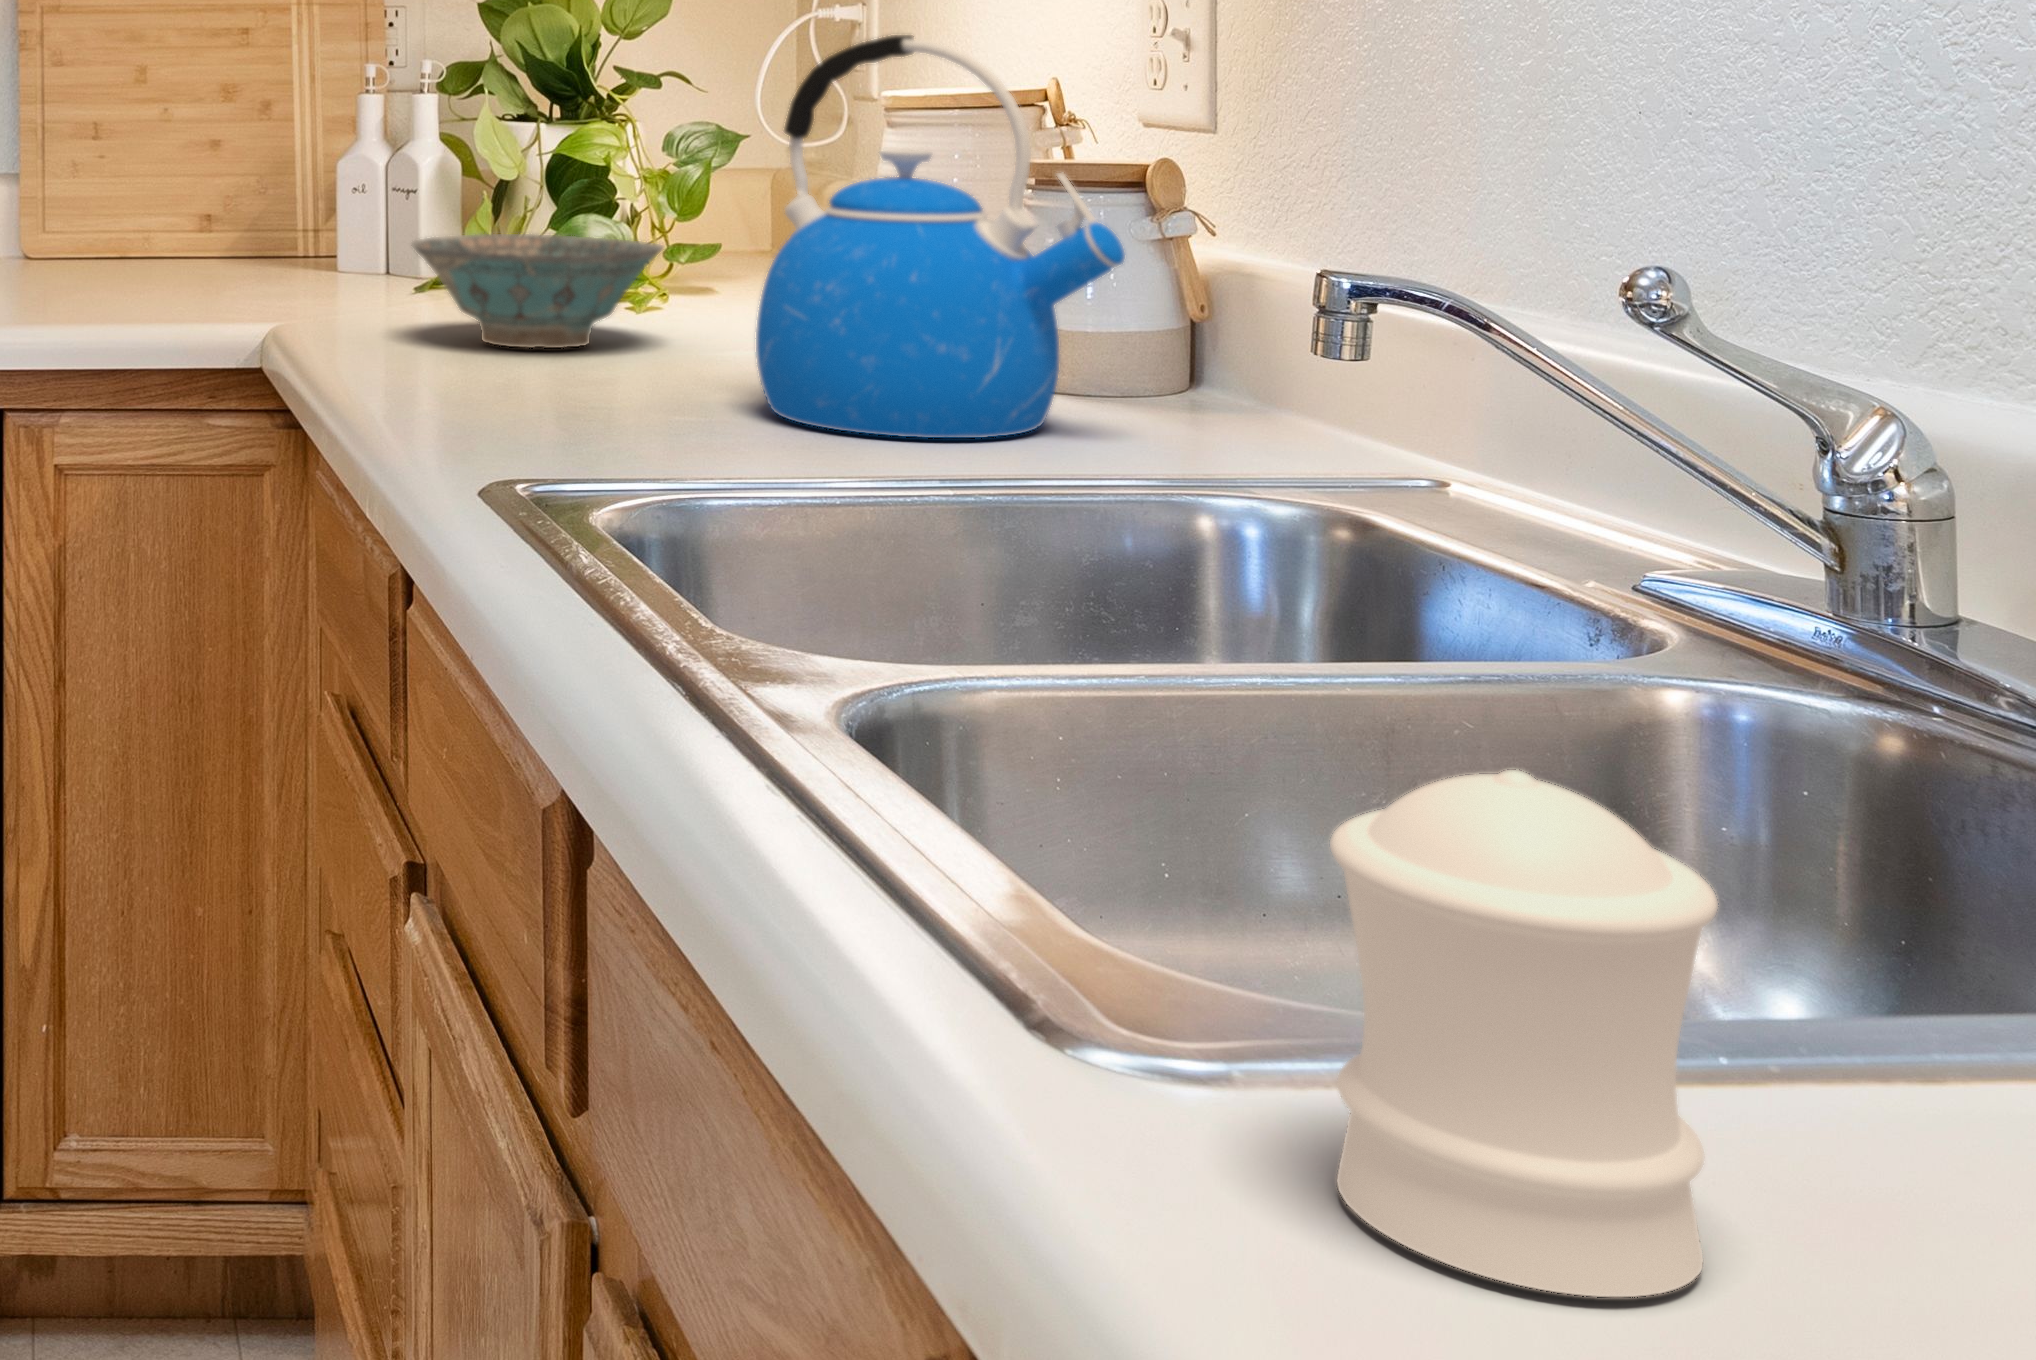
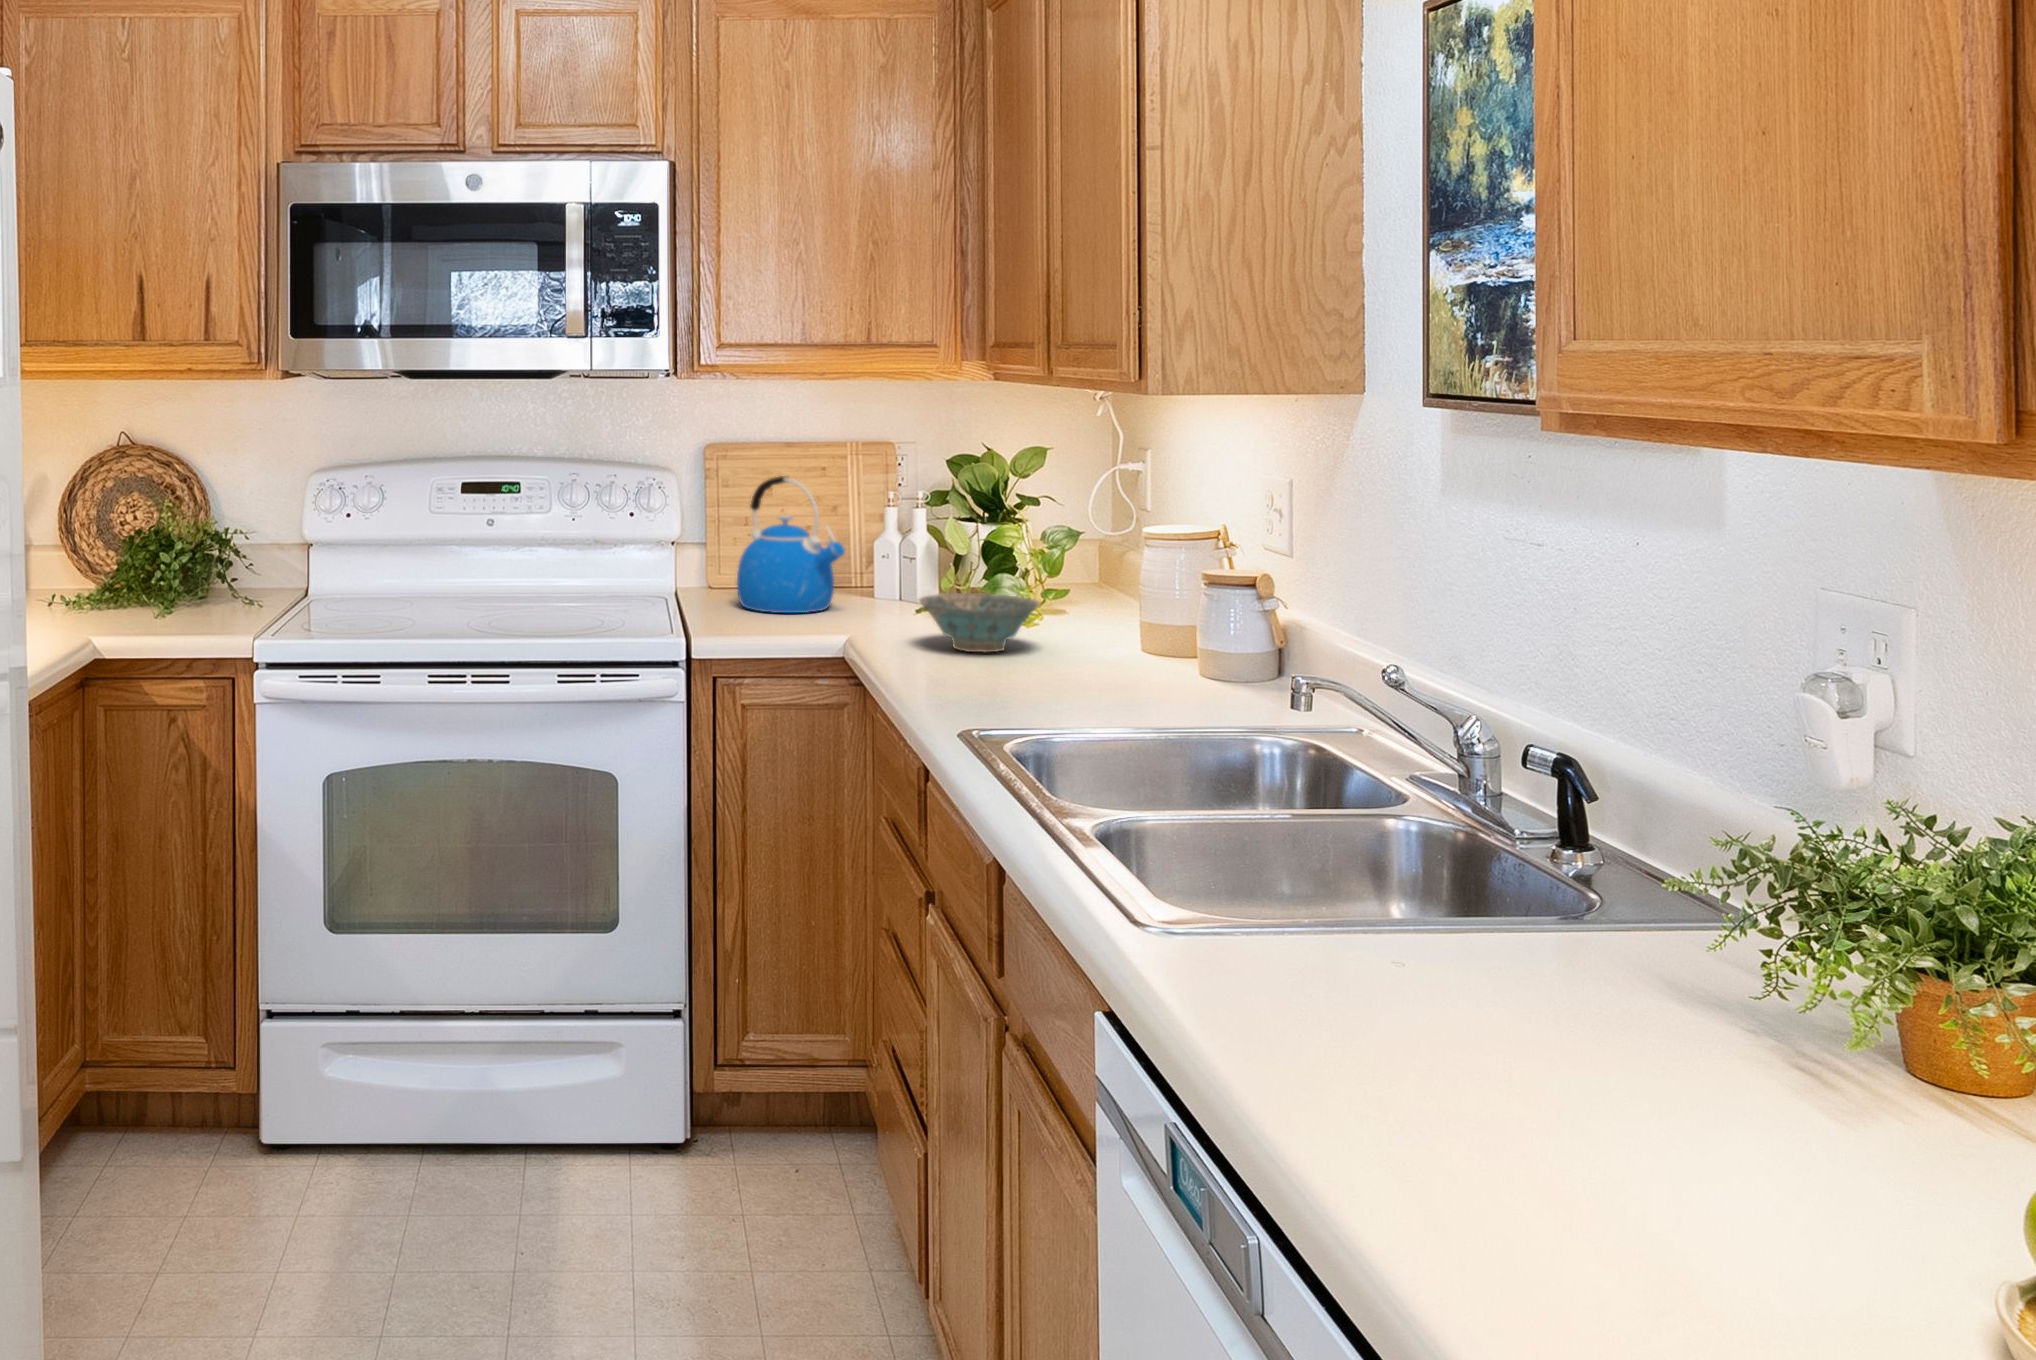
kettle: present [756,35,1125,438] -> present [737,476,845,613]
salt shaker: present [1330,770,1718,1297] -> none [1202,842,1294,975]

